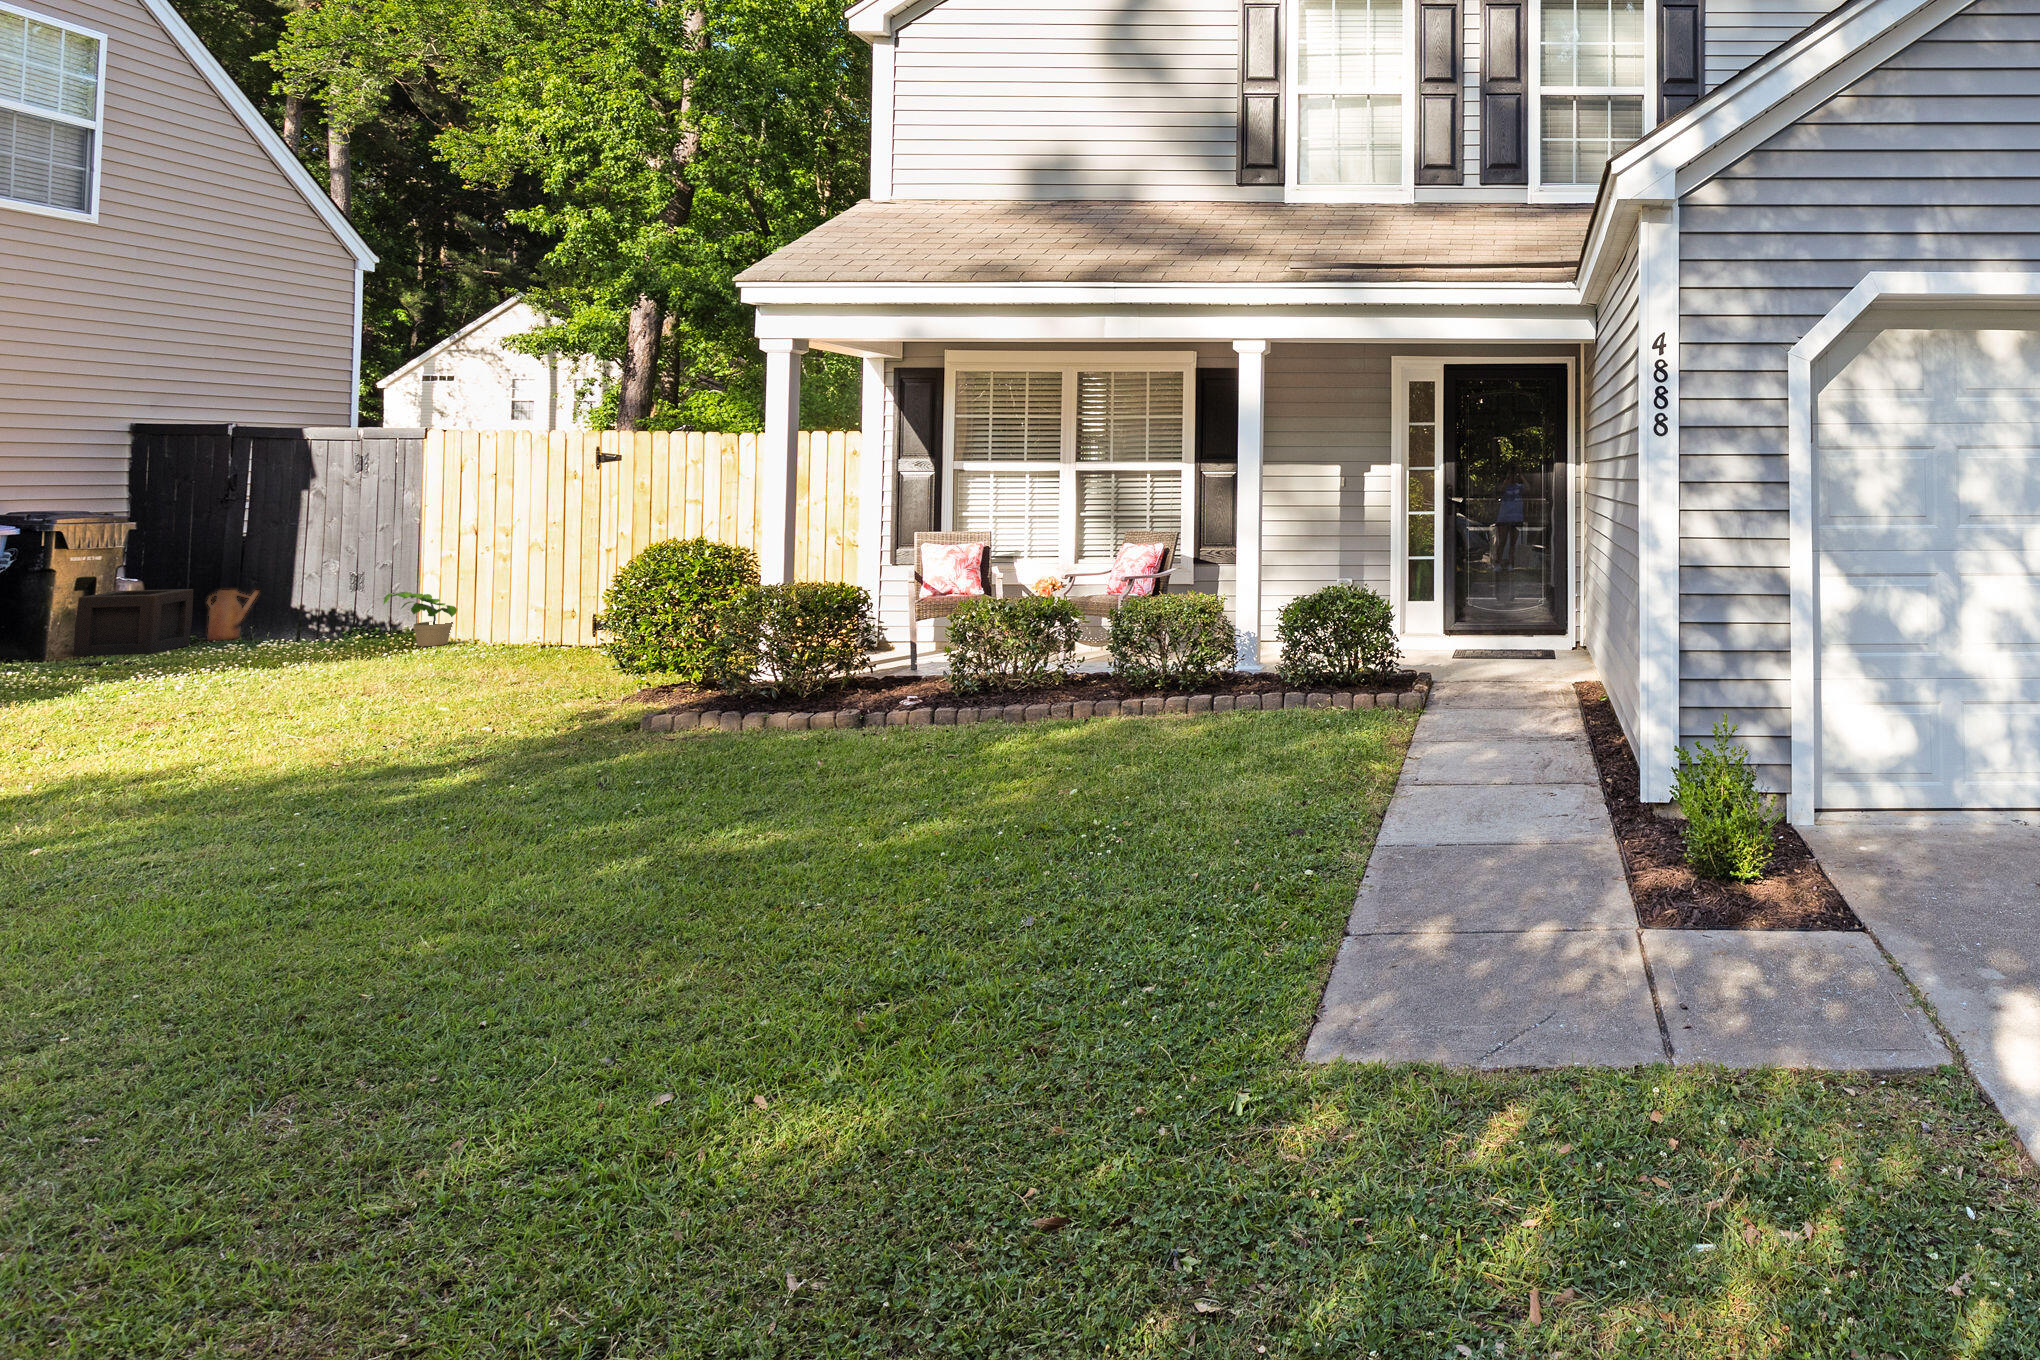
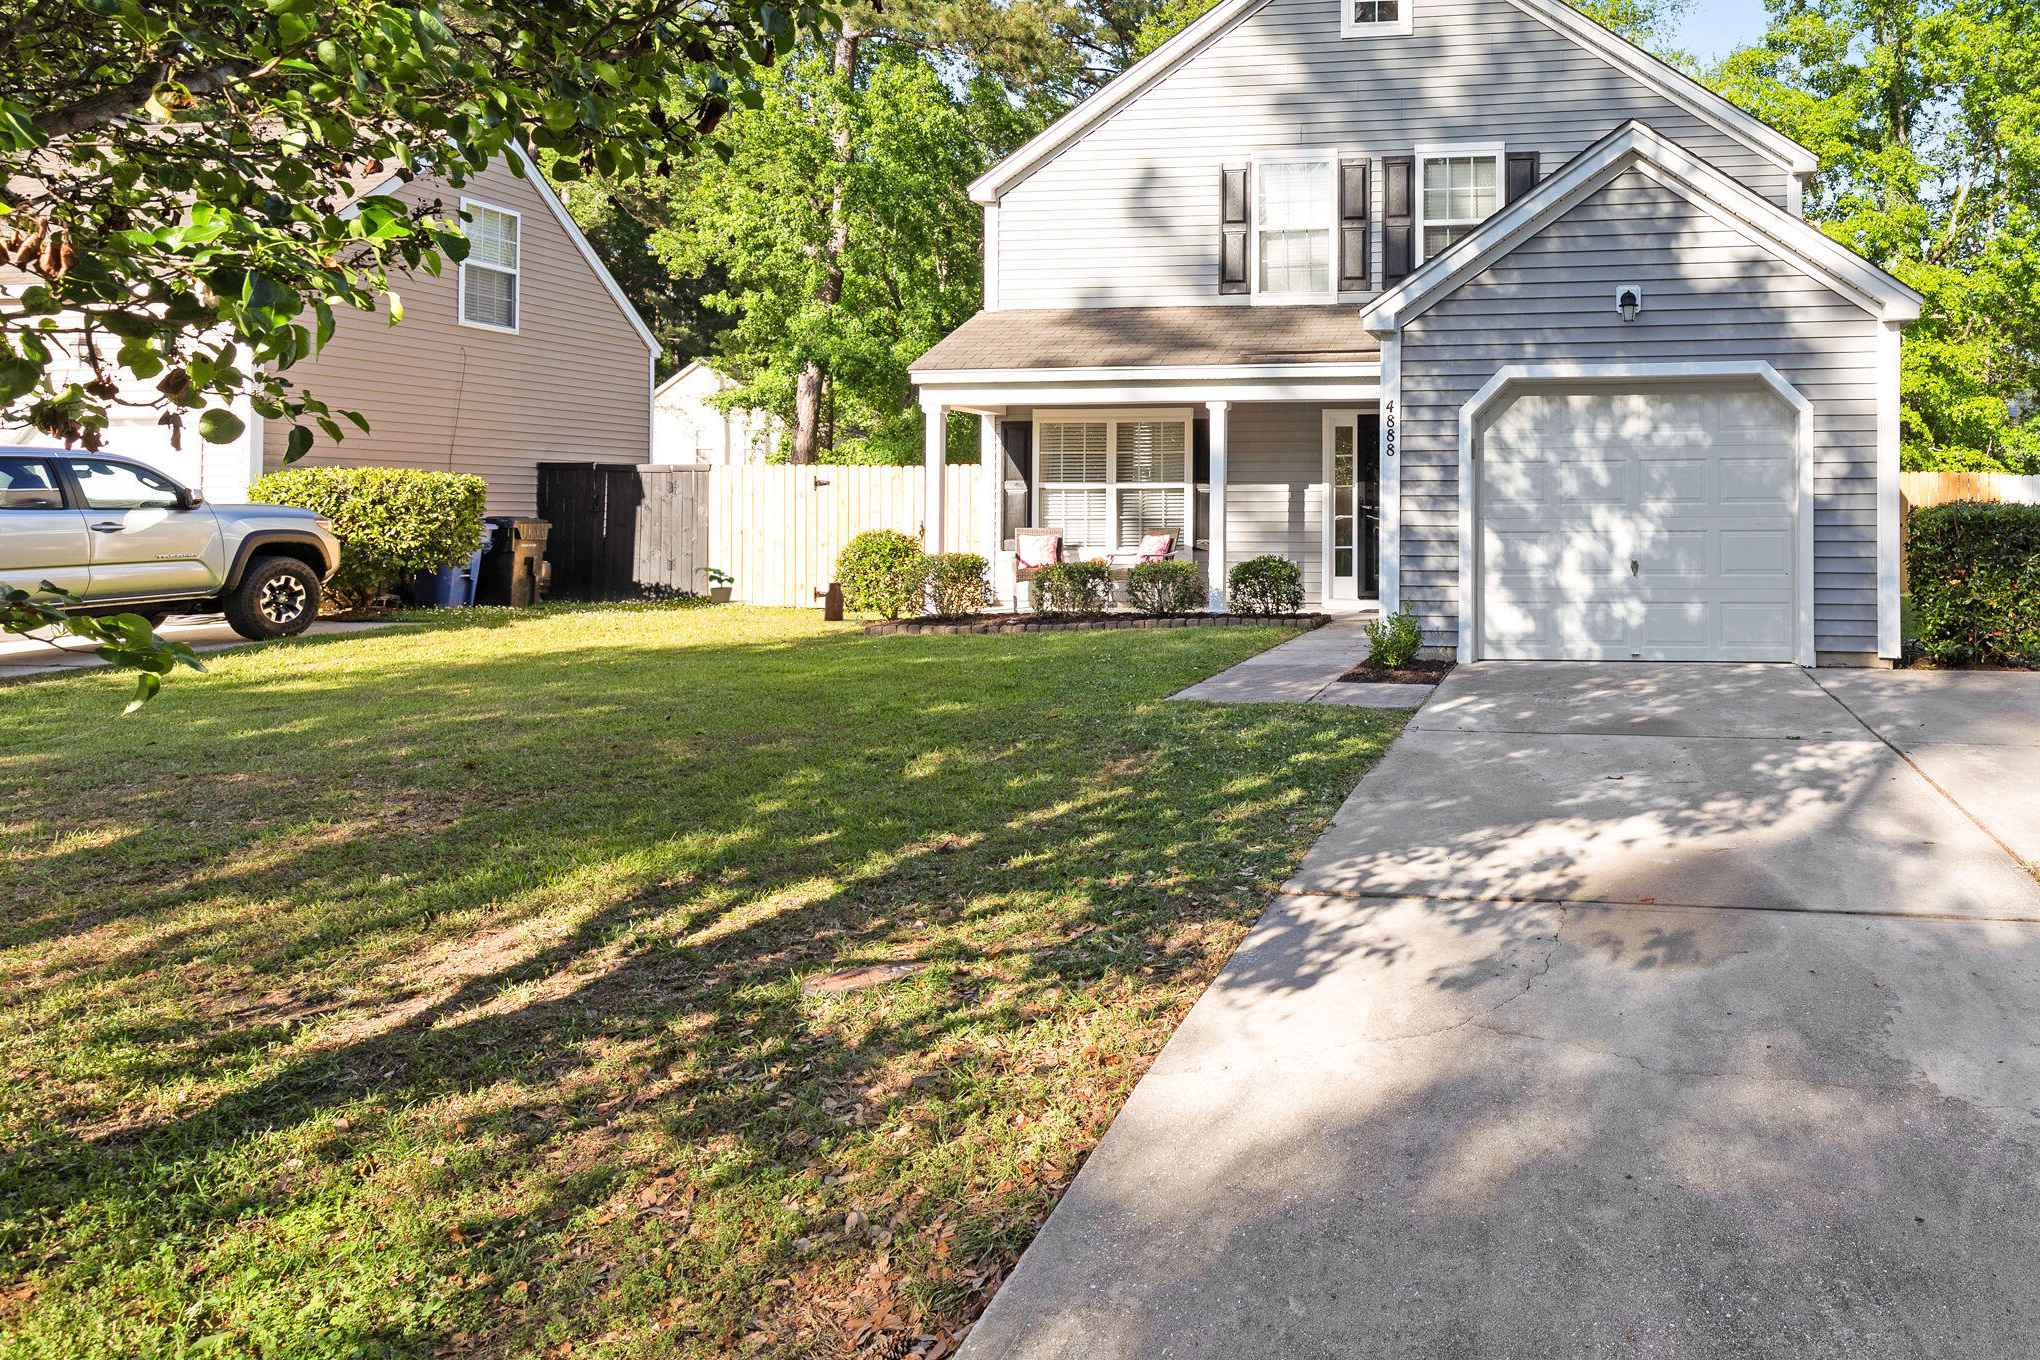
wooden crate: present [74,589,193,656] -> none [527,564,584,604]
watering can: present [207,590,259,640] -> present [824,583,844,621]

